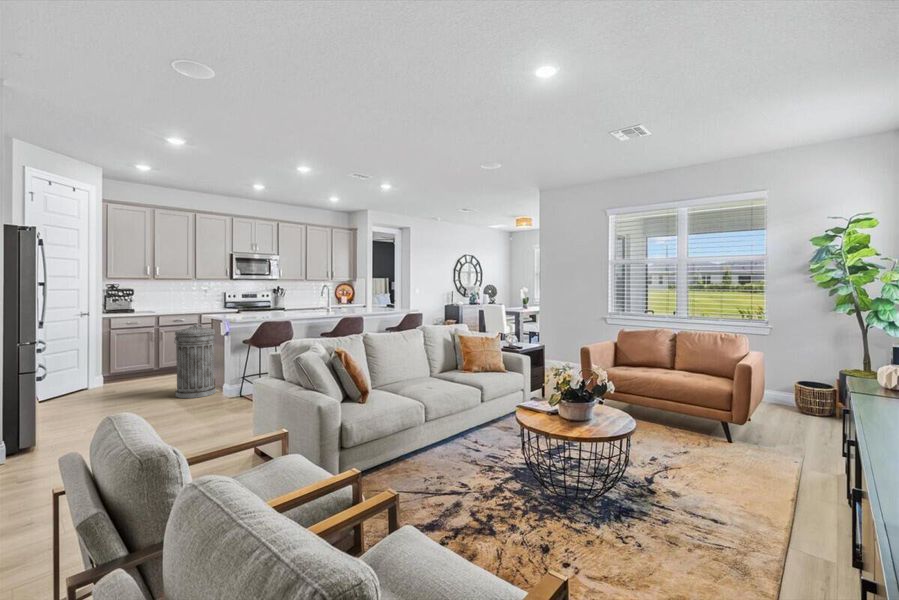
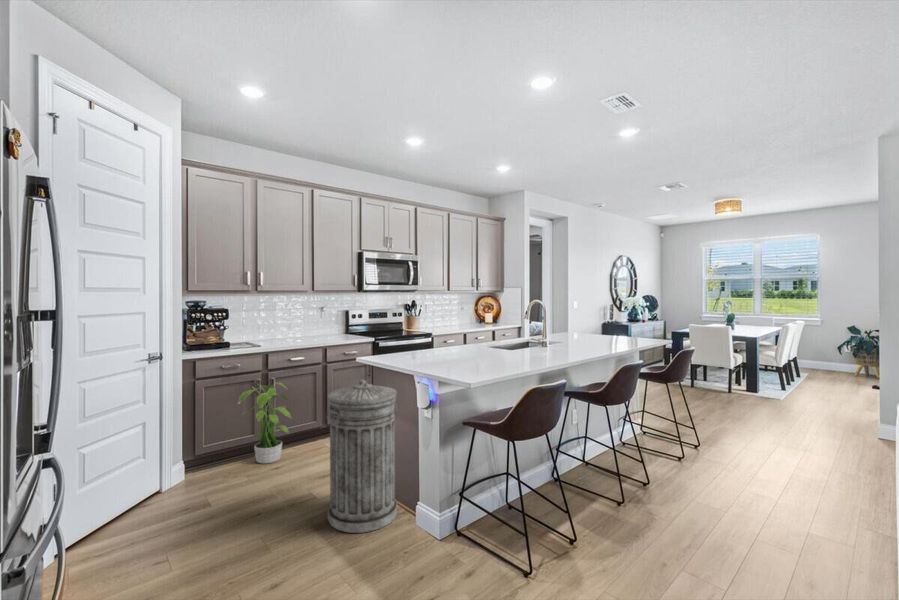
potted plant: none [136,333,171,380] -> present [238,383,291,464]

